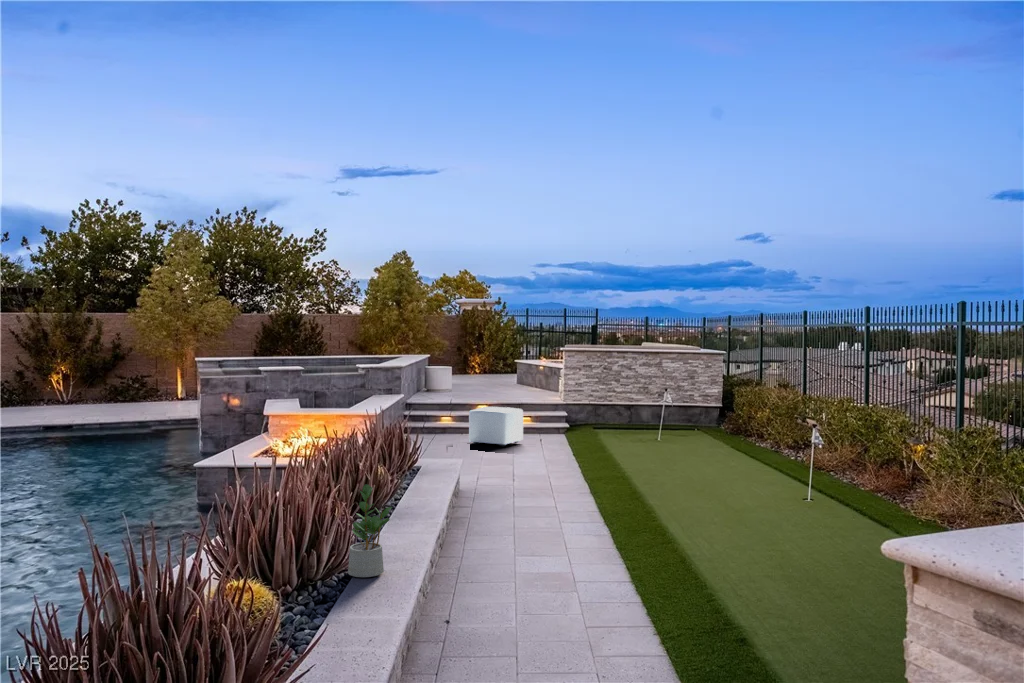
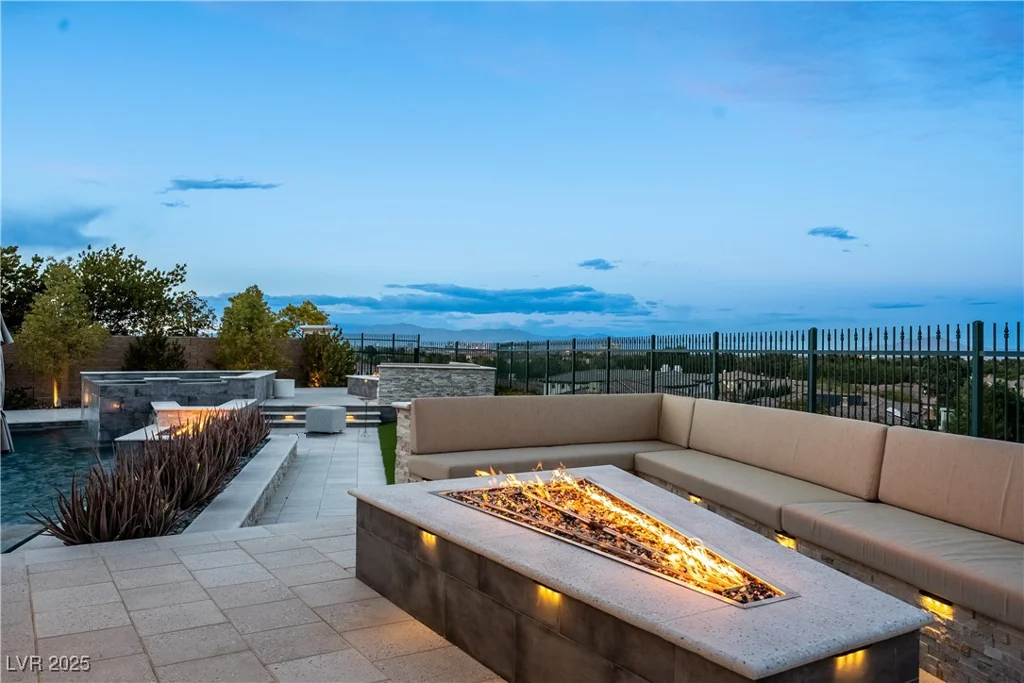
side table: none [540,396,564,452] -> present [358,397,374,433]
potted plant: present [348,484,392,577] -> none [225,438,253,491]

